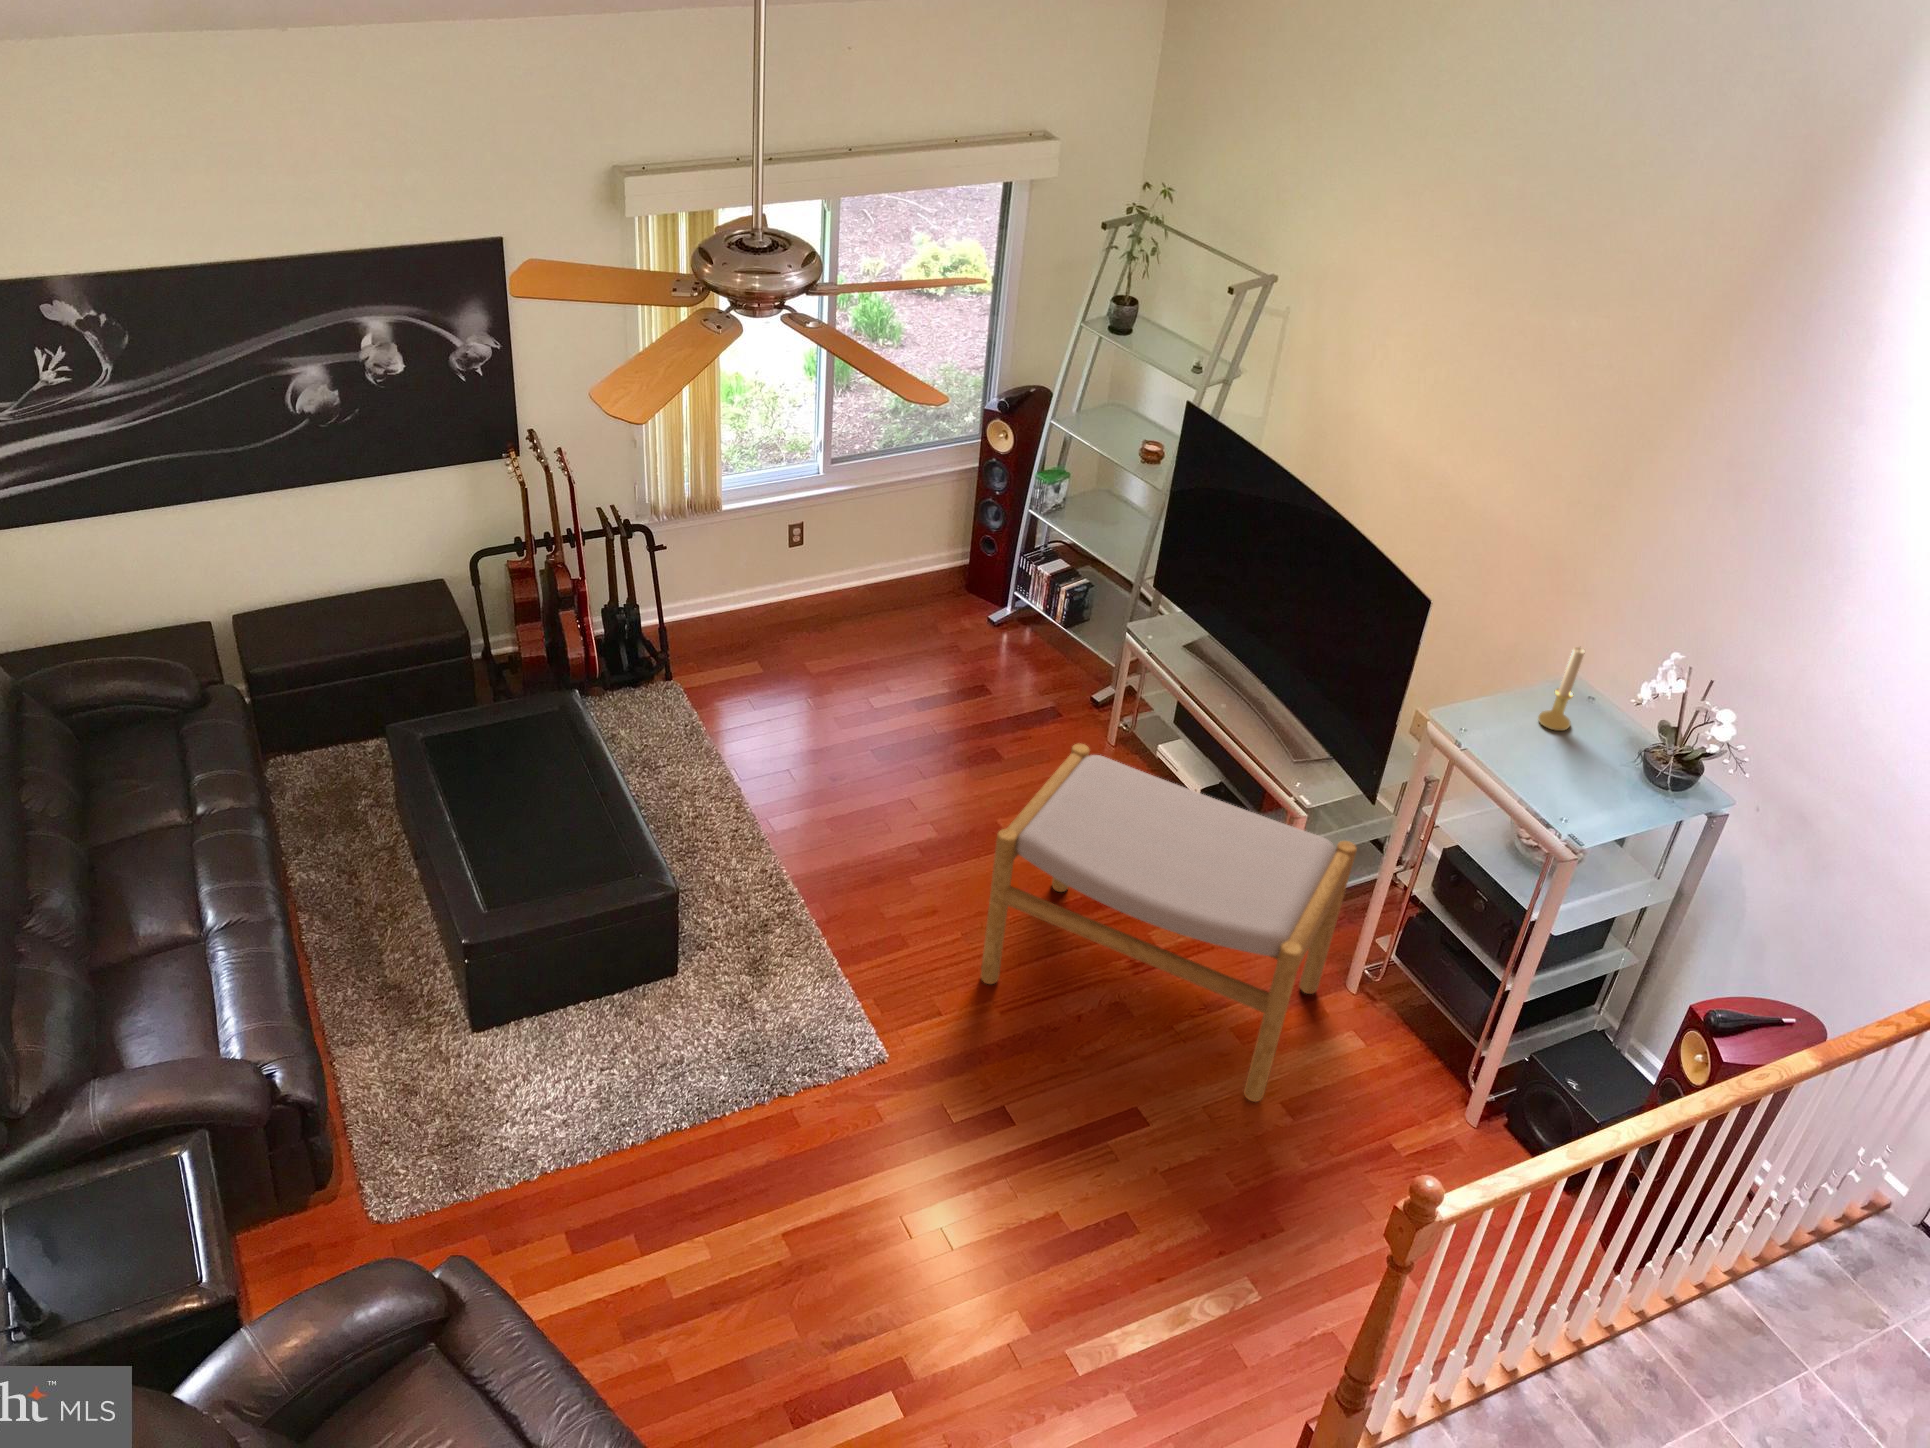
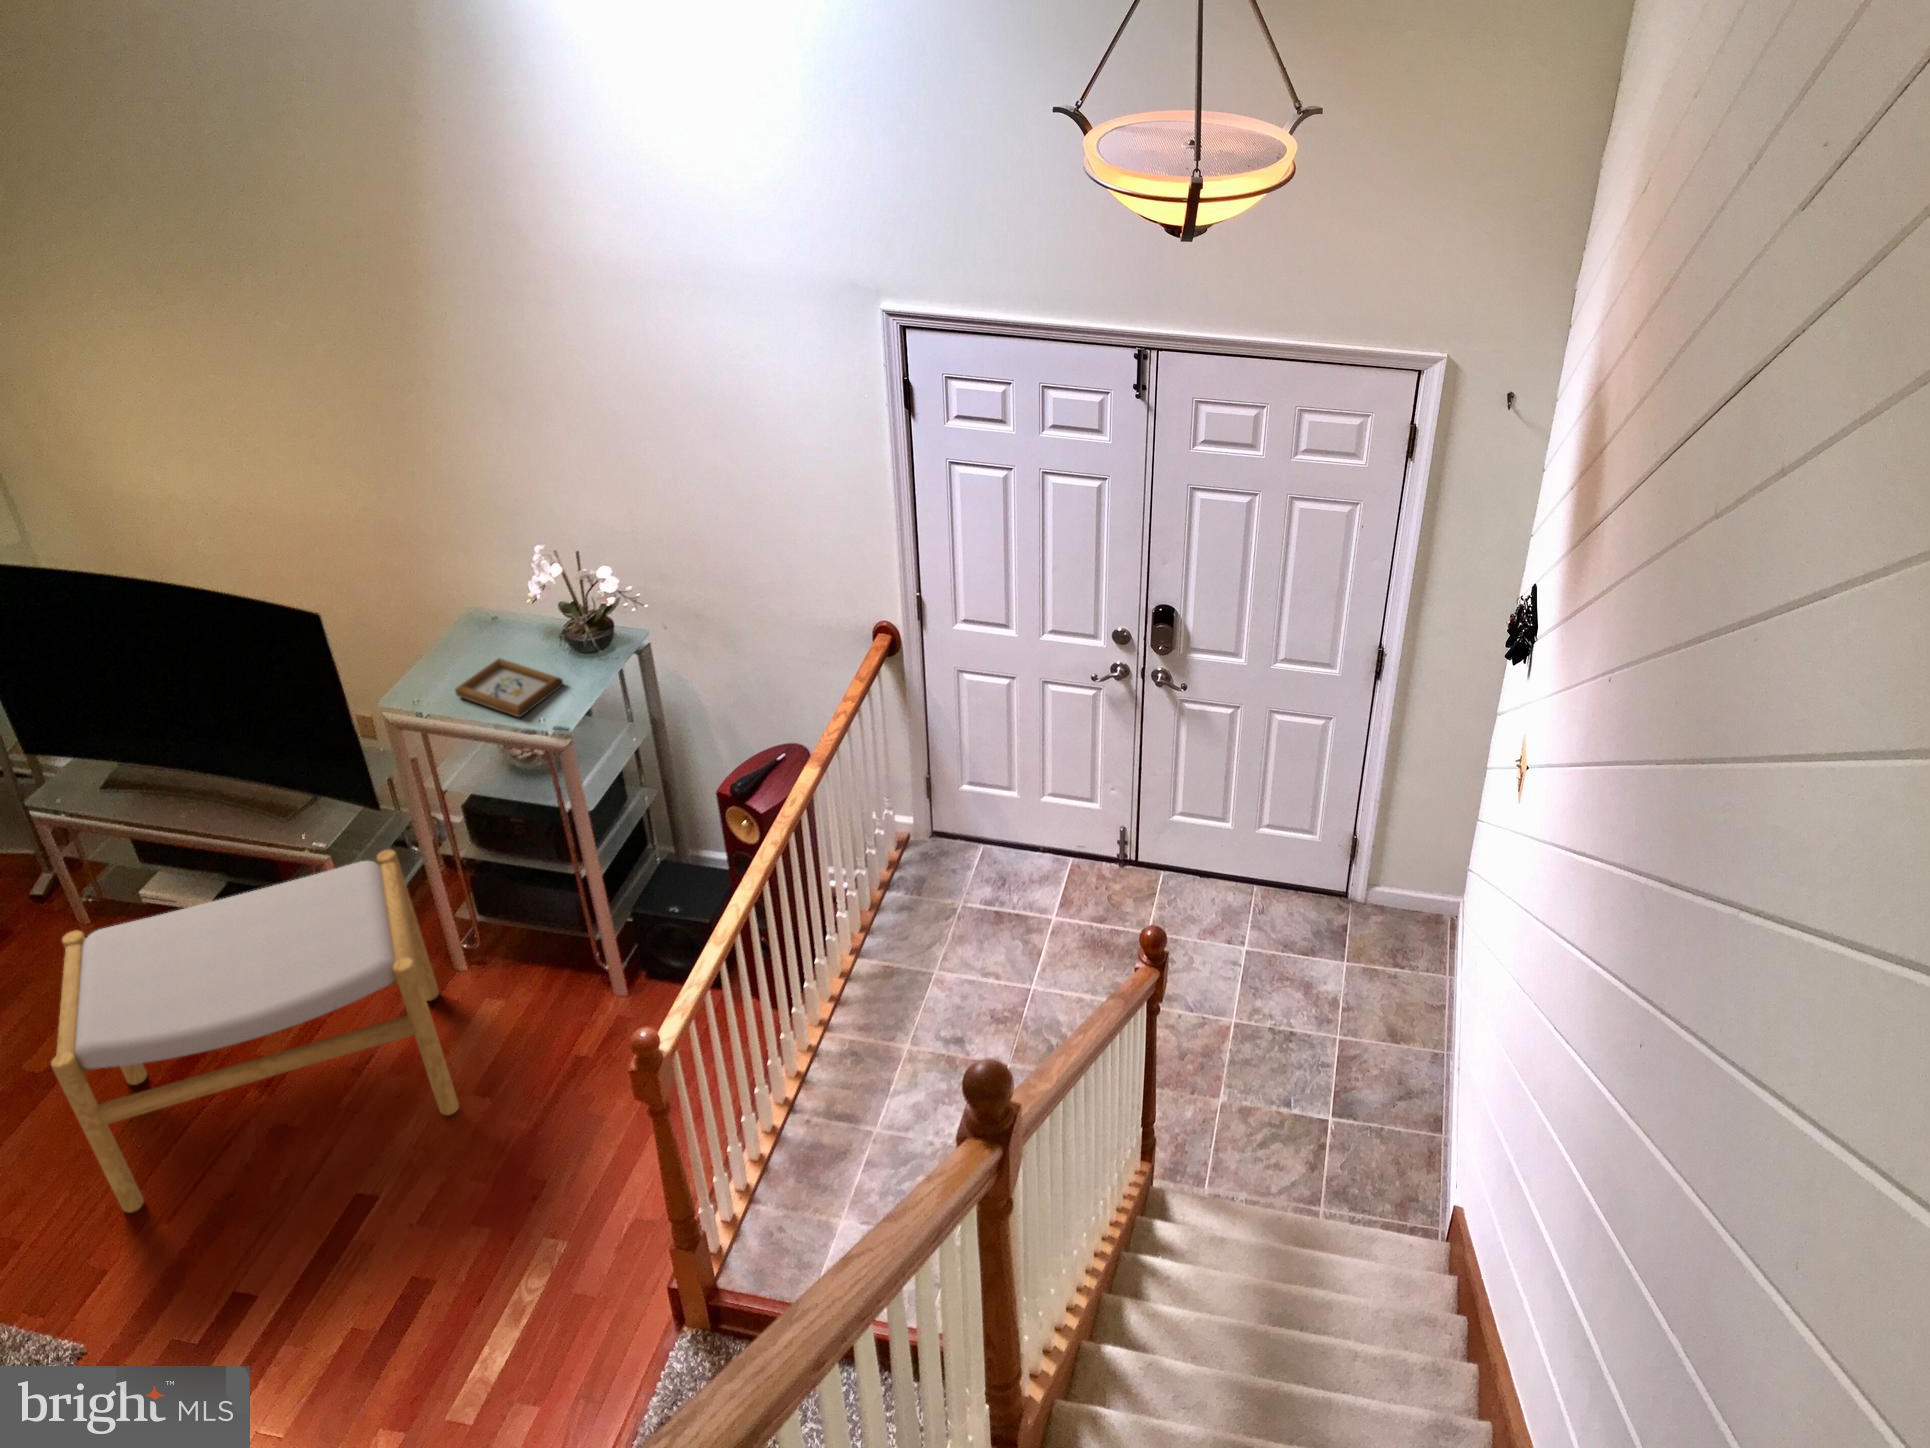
candle holder: present [1538,647,1585,731] -> none [459,579,496,658]
picture frame: none [1500,738,1611,804] -> present [455,658,563,717]

